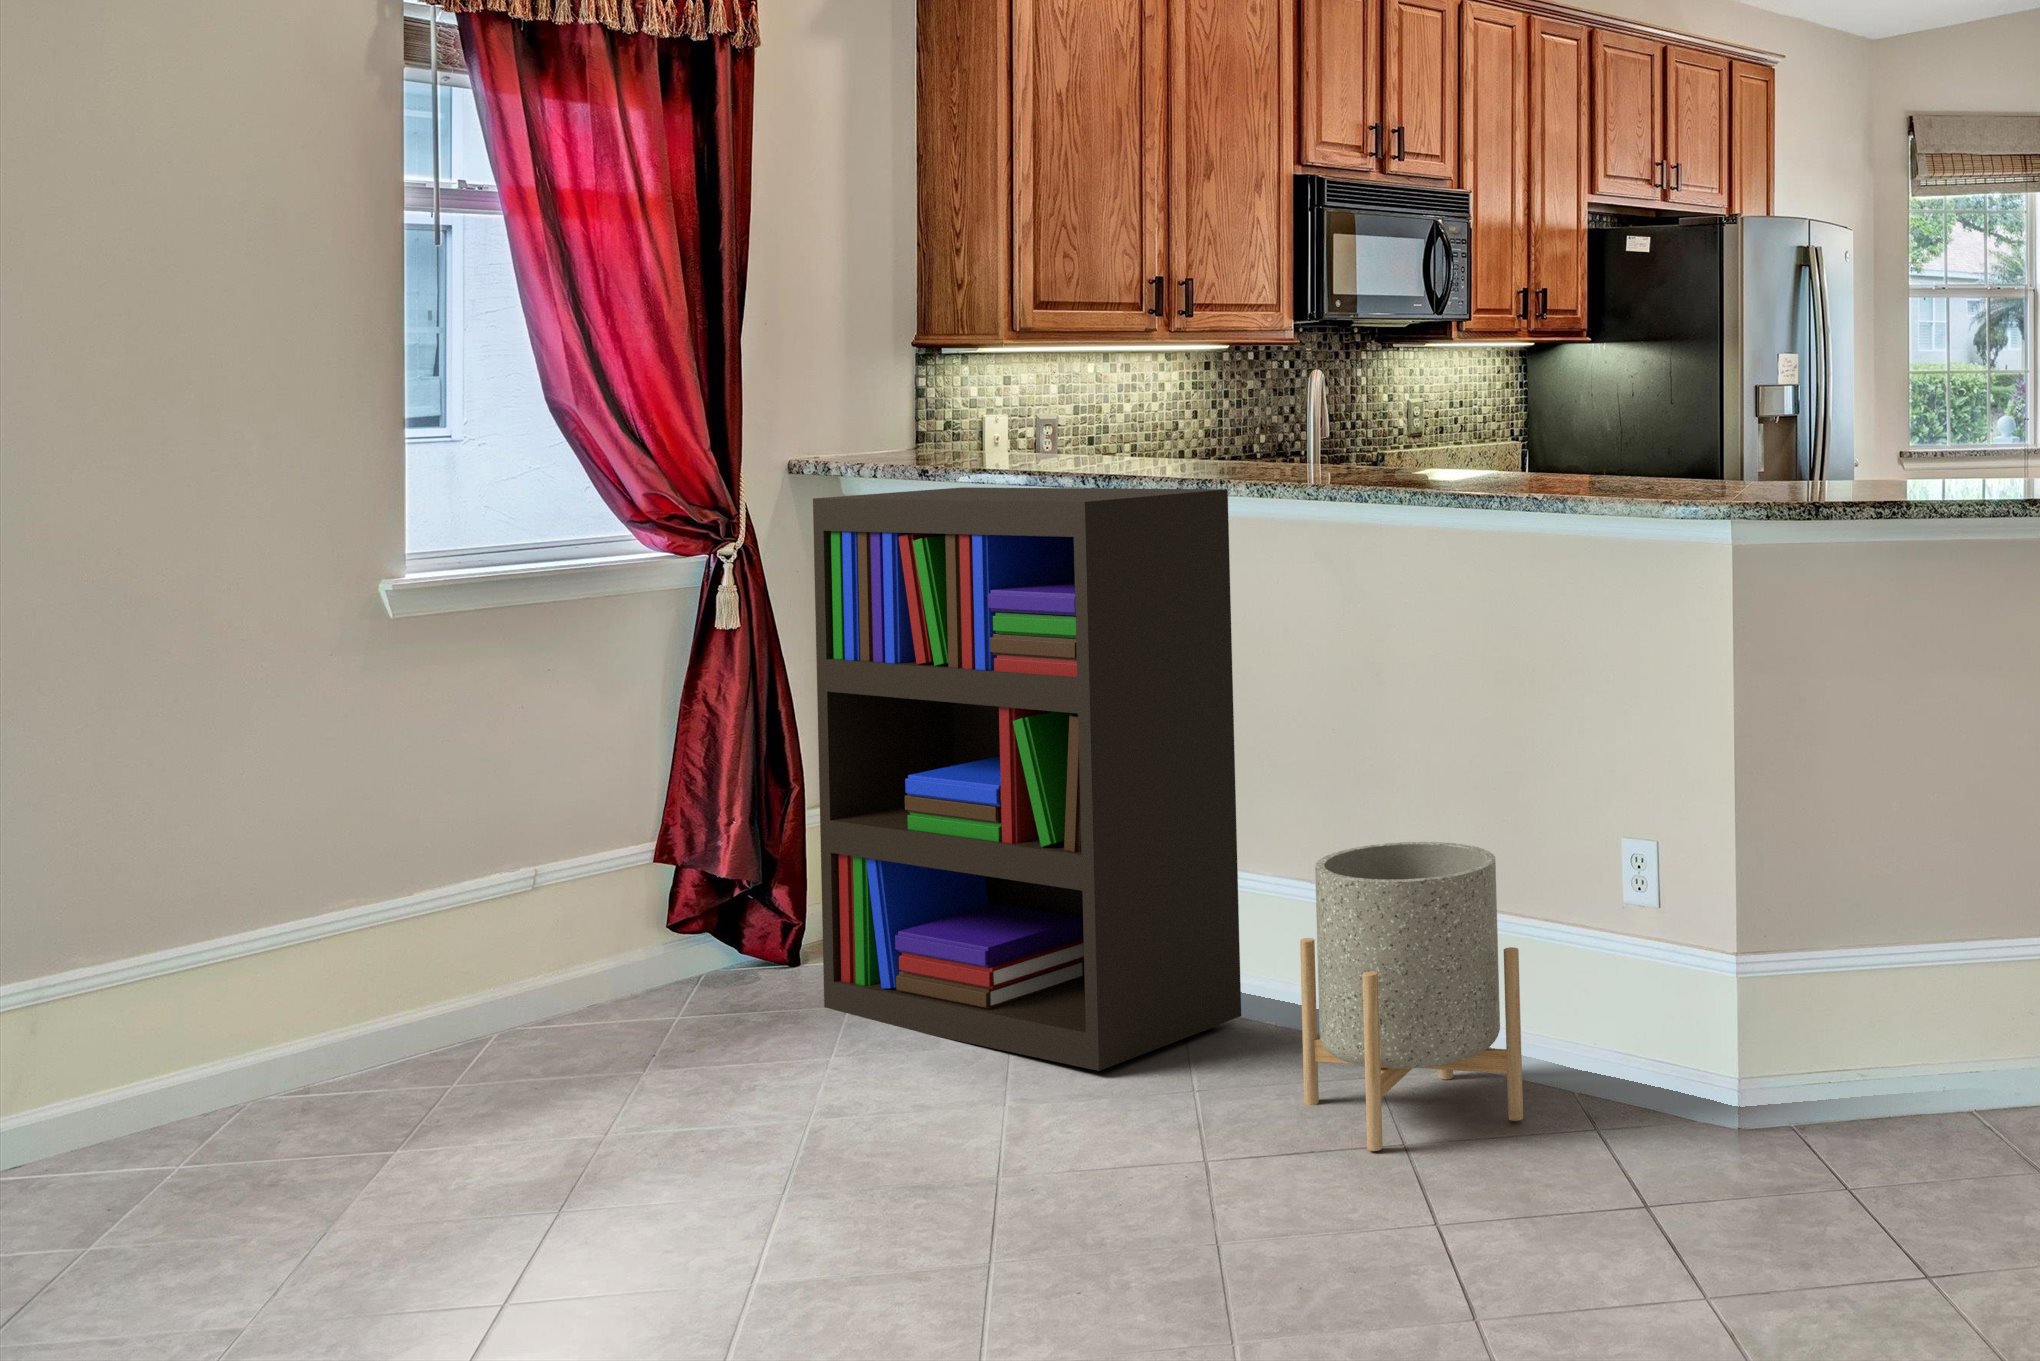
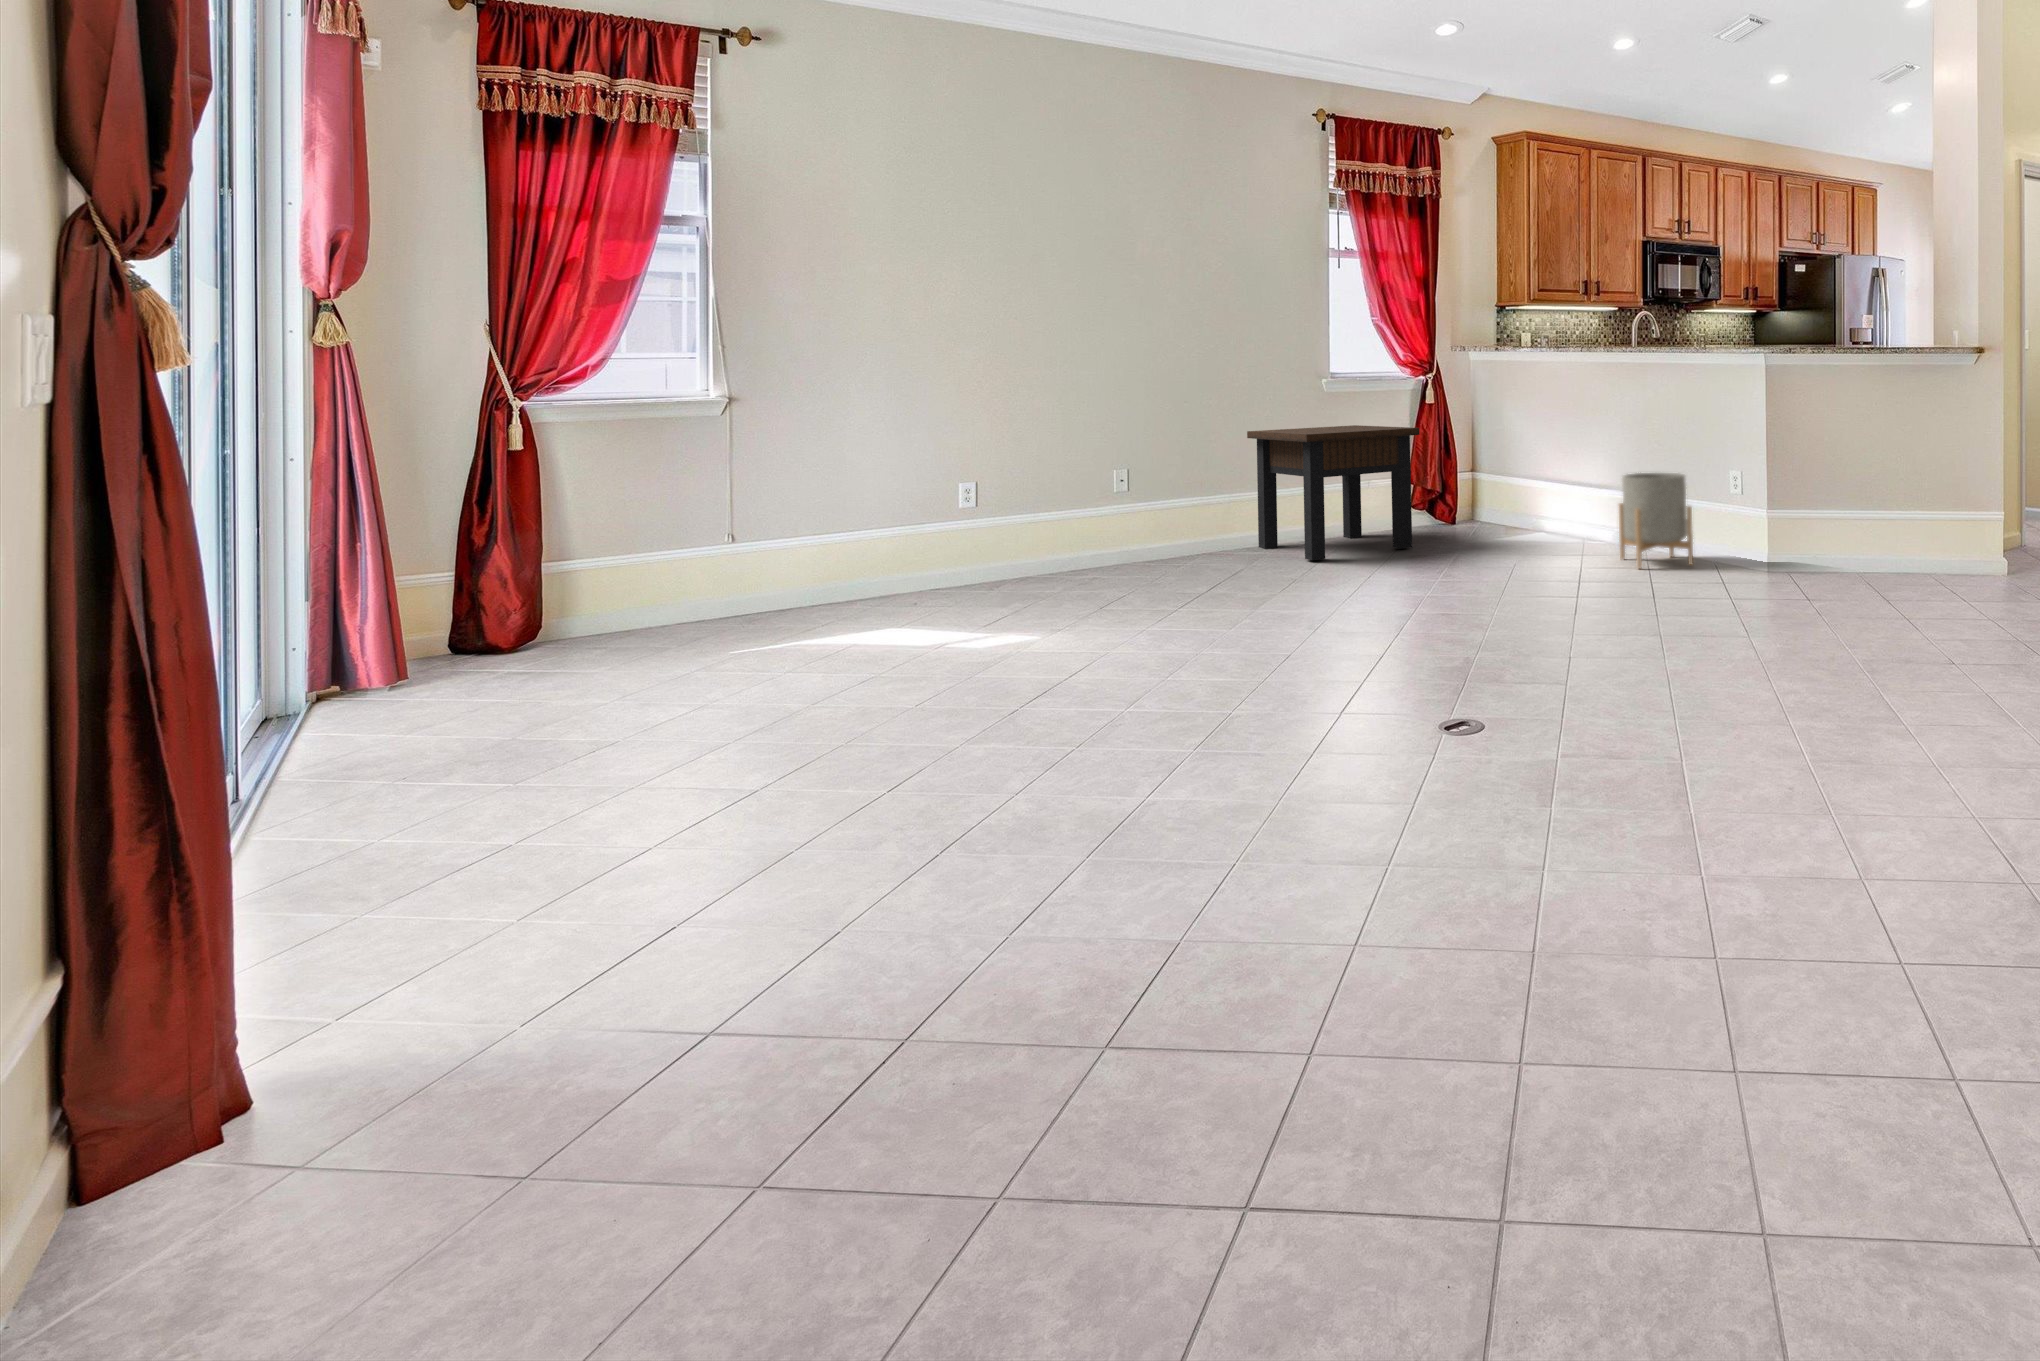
bookshelf: present [813,487,1241,1071] -> none [1459,352,1605,549]
side table: none [111,707,692,1199] -> present [1247,425,1420,560]

